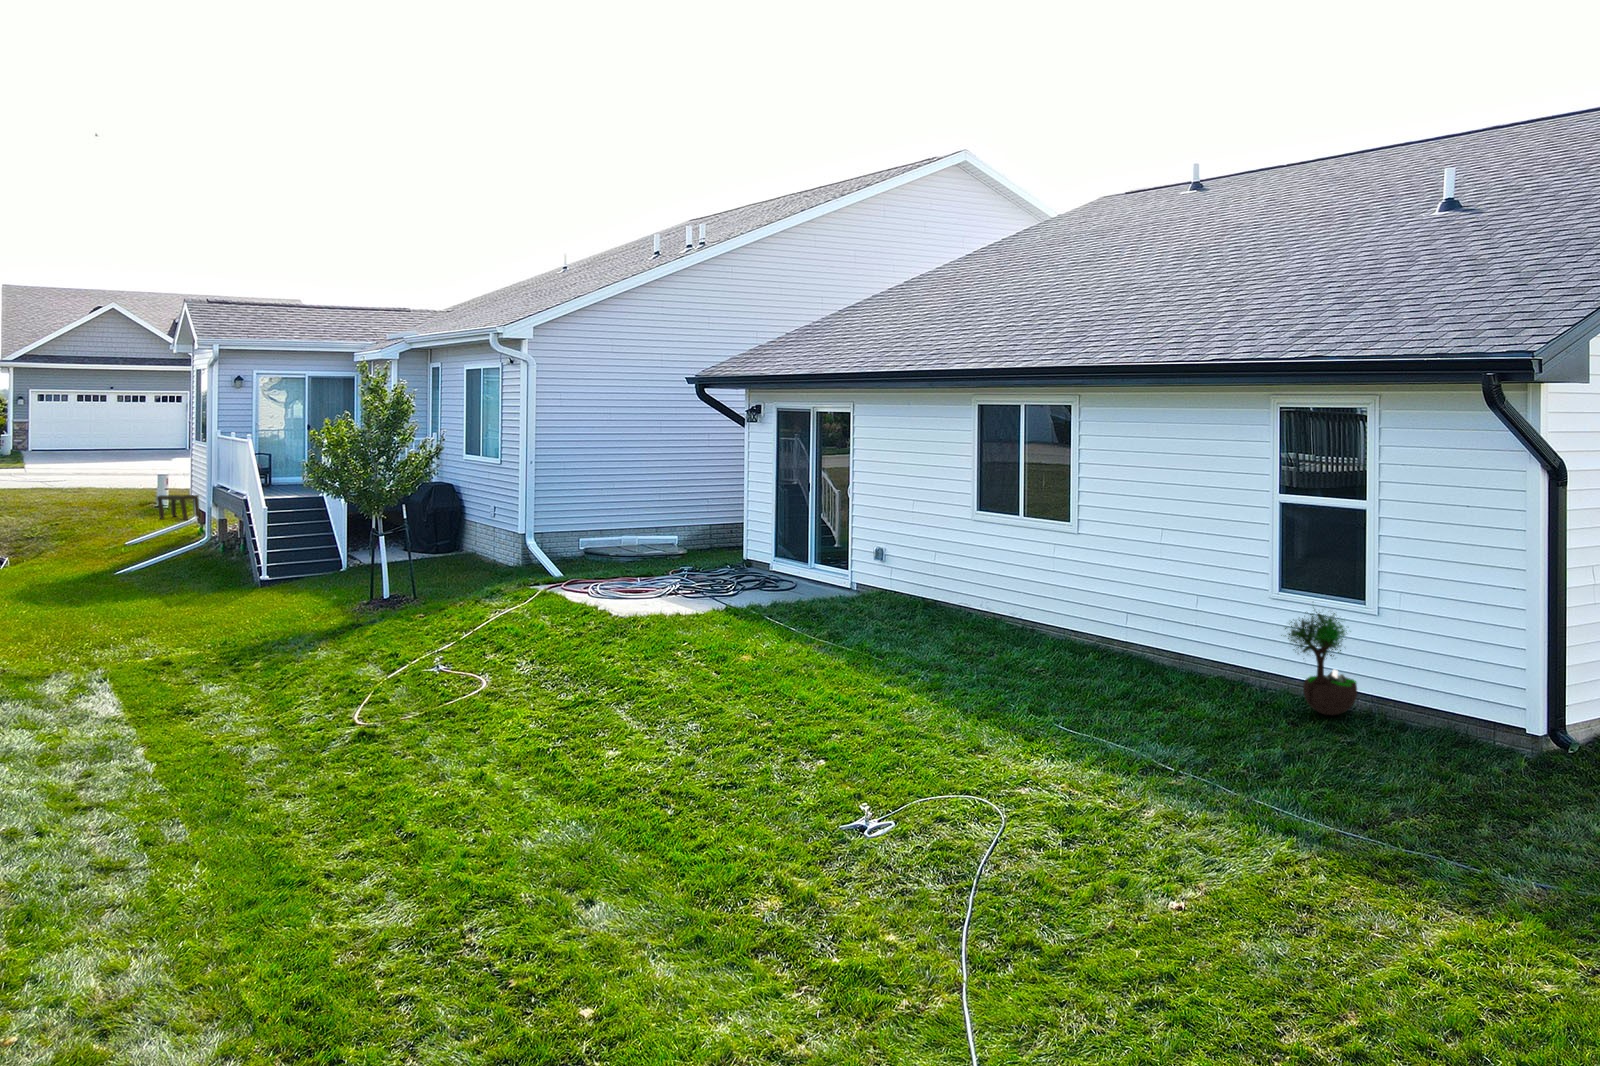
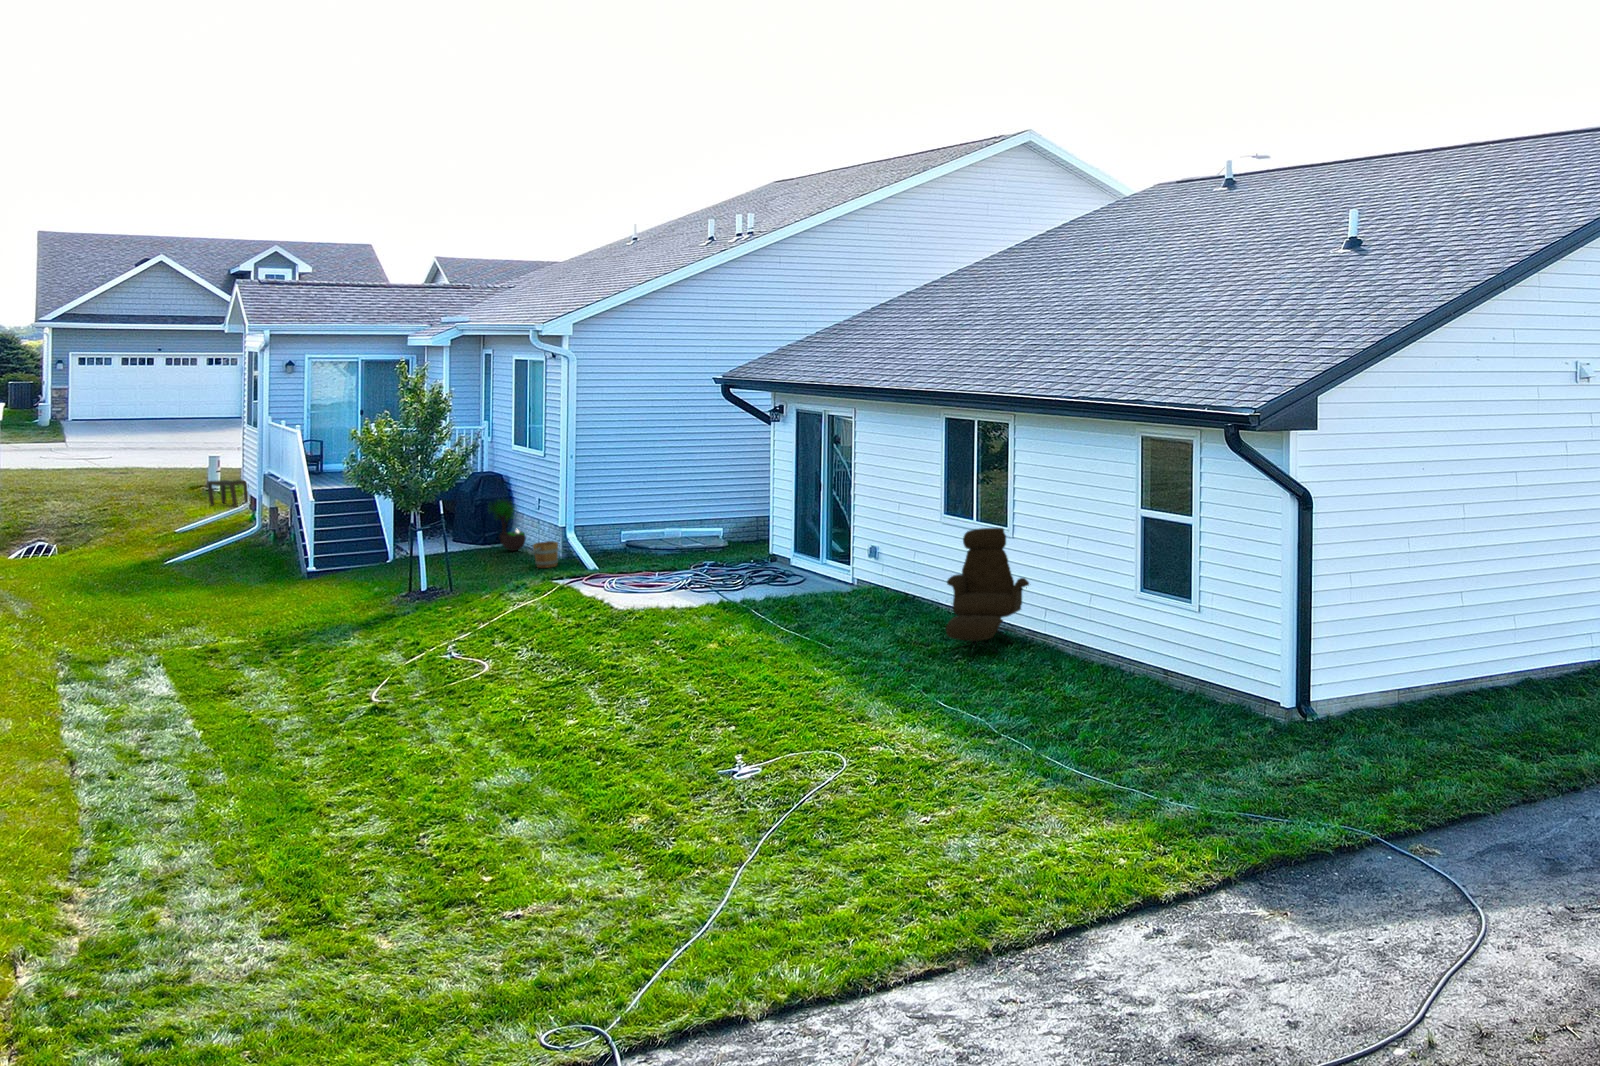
lounge chair: none [995,527,1089,665] -> present [946,528,1029,656]
bucket: none [501,548,529,575] -> present [531,541,559,568]
potted tree: present [1281,609,1357,715] -> present [490,501,526,551]

